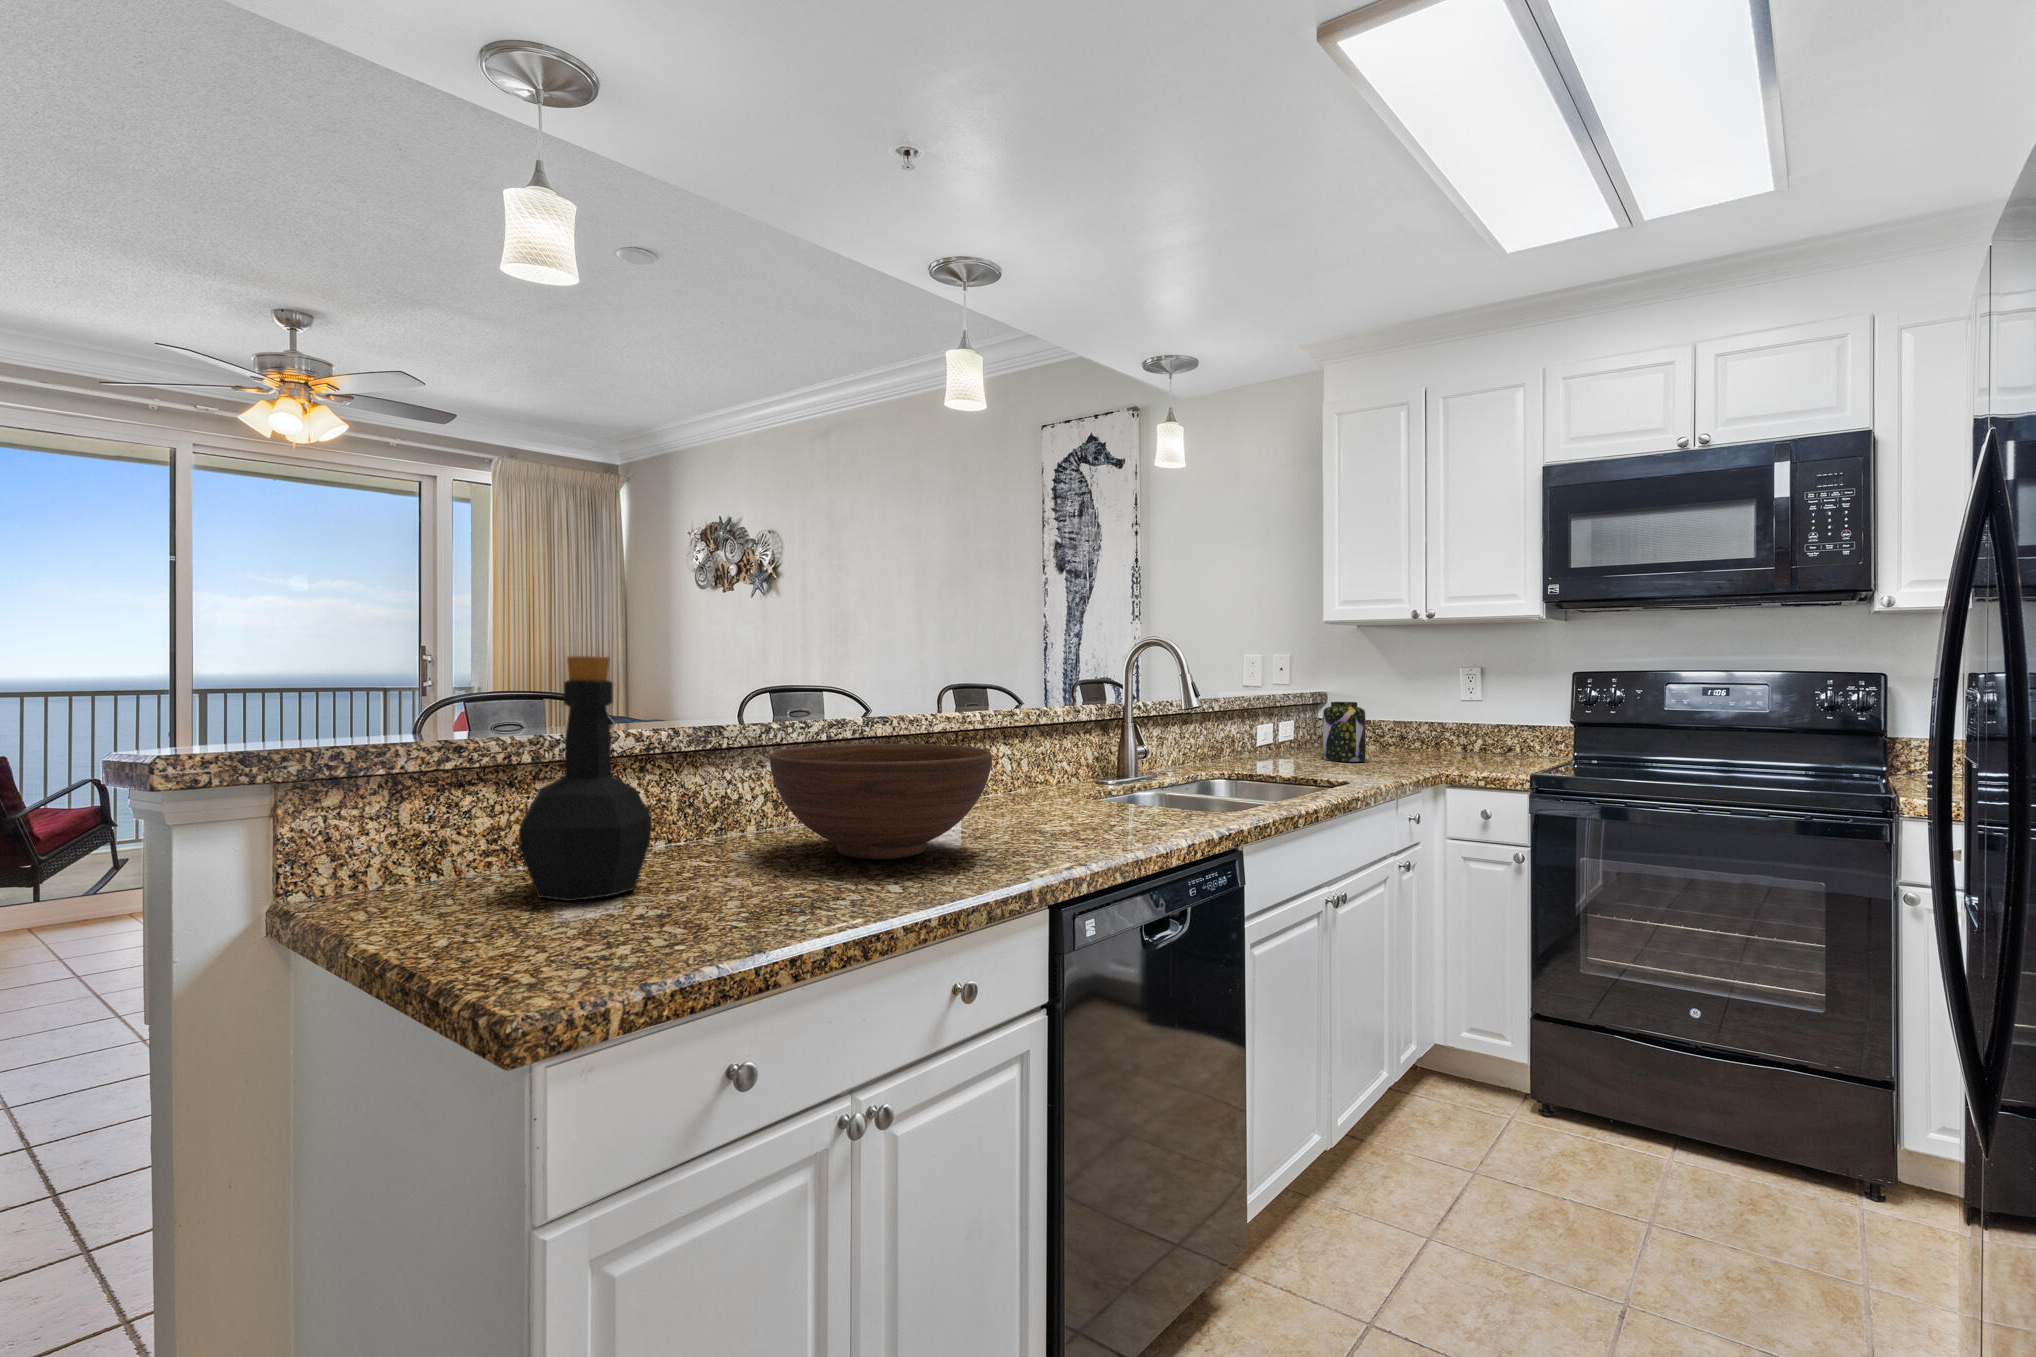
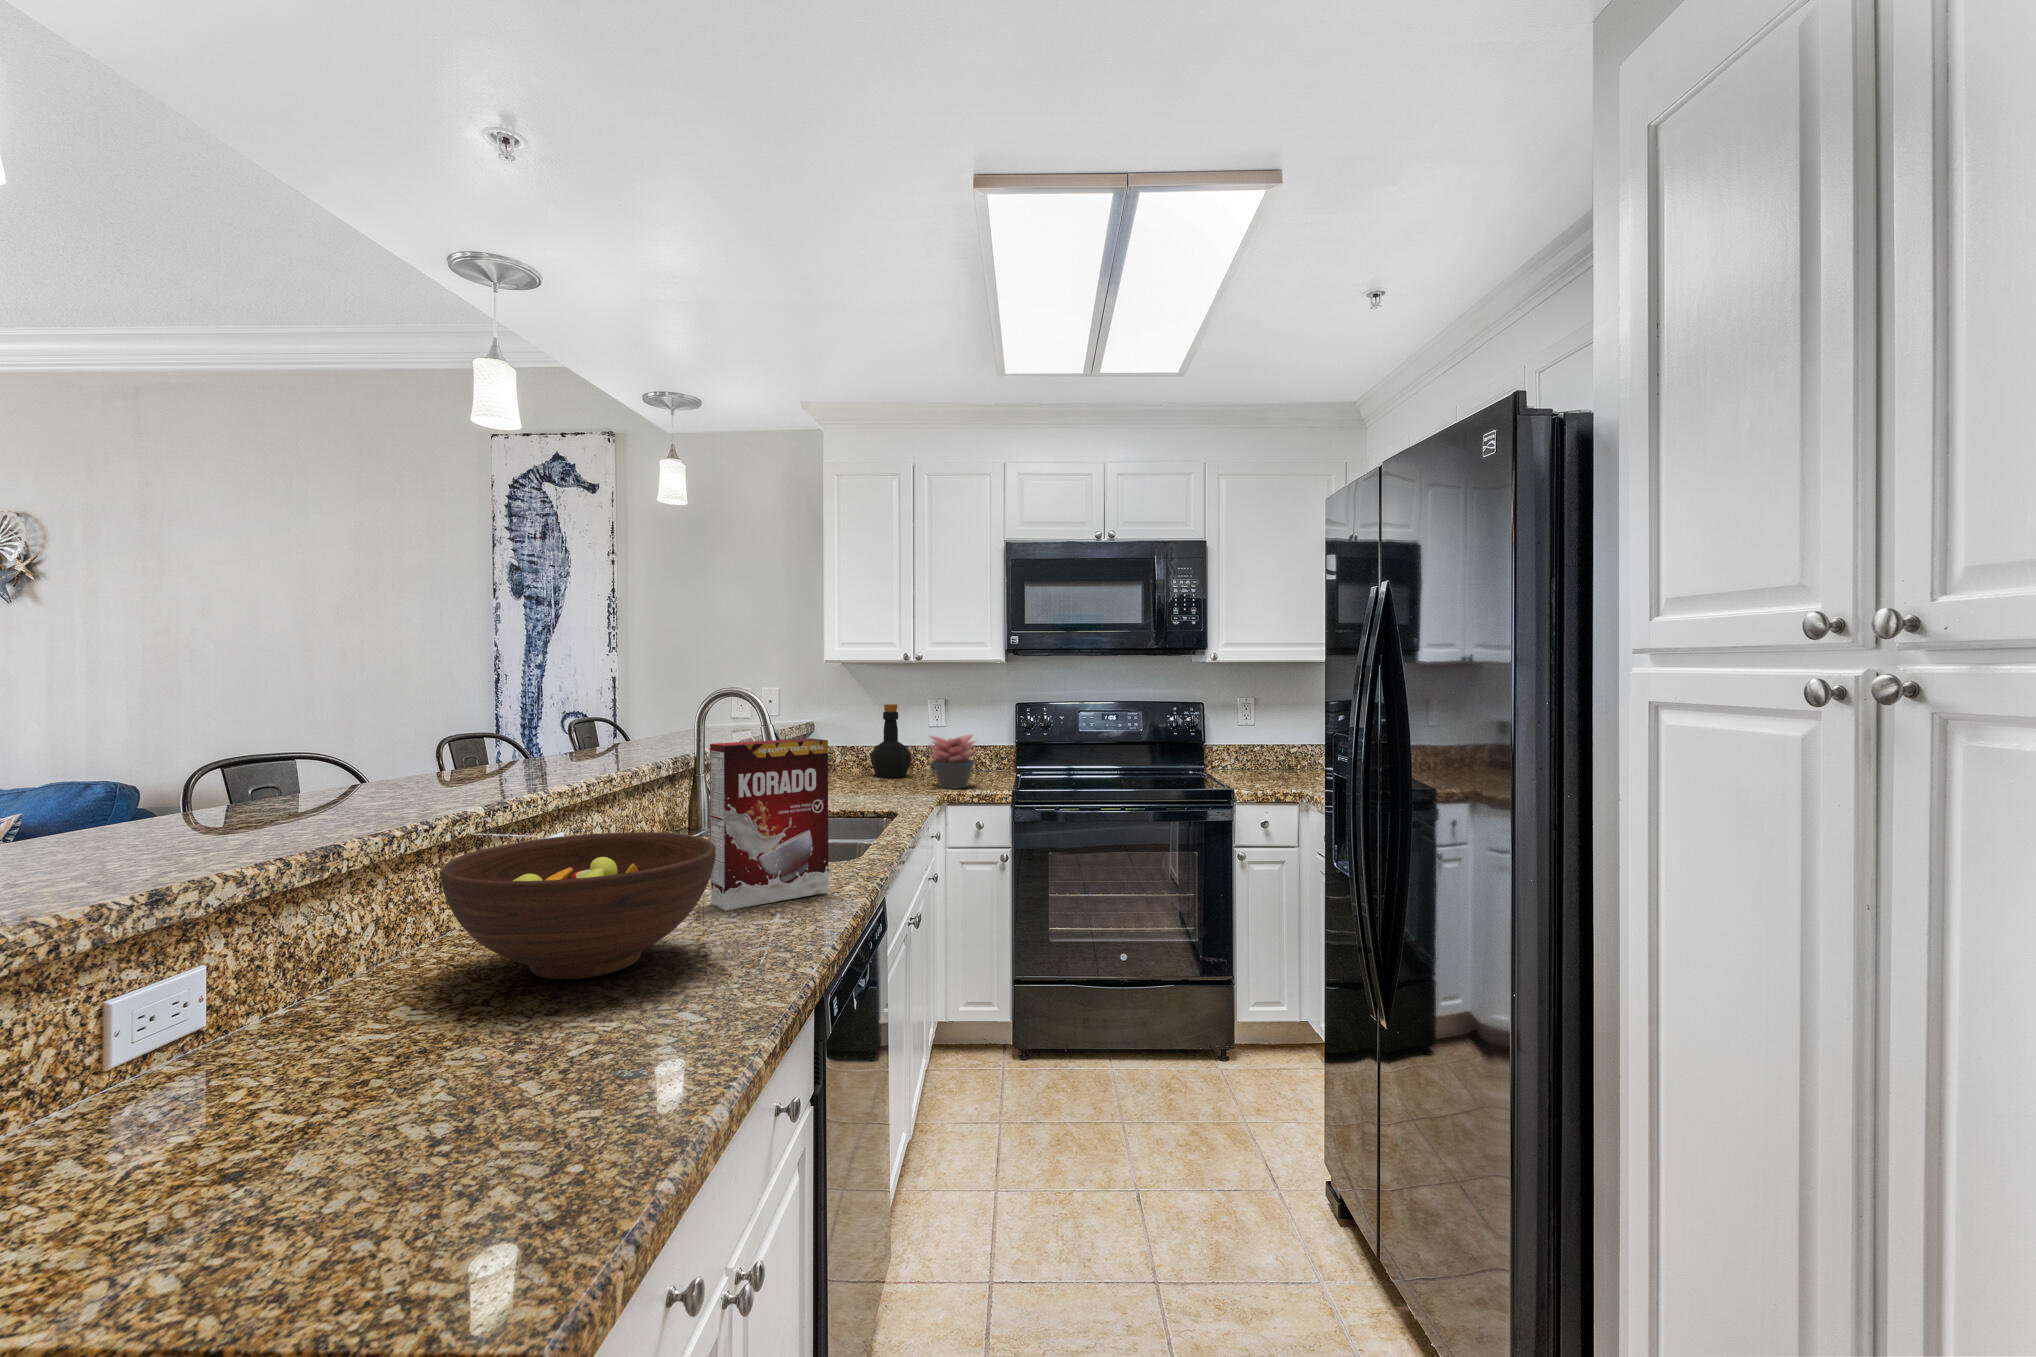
bottle: present [519,656,652,901] -> present [870,704,911,778]
cereal box: none [1051,673,1168,838] -> present [710,738,829,911]
jar: present [1323,702,1366,762] -> none [831,733,867,786]
succulent plant: none [1444,708,1507,774] -> present [930,735,975,789]

